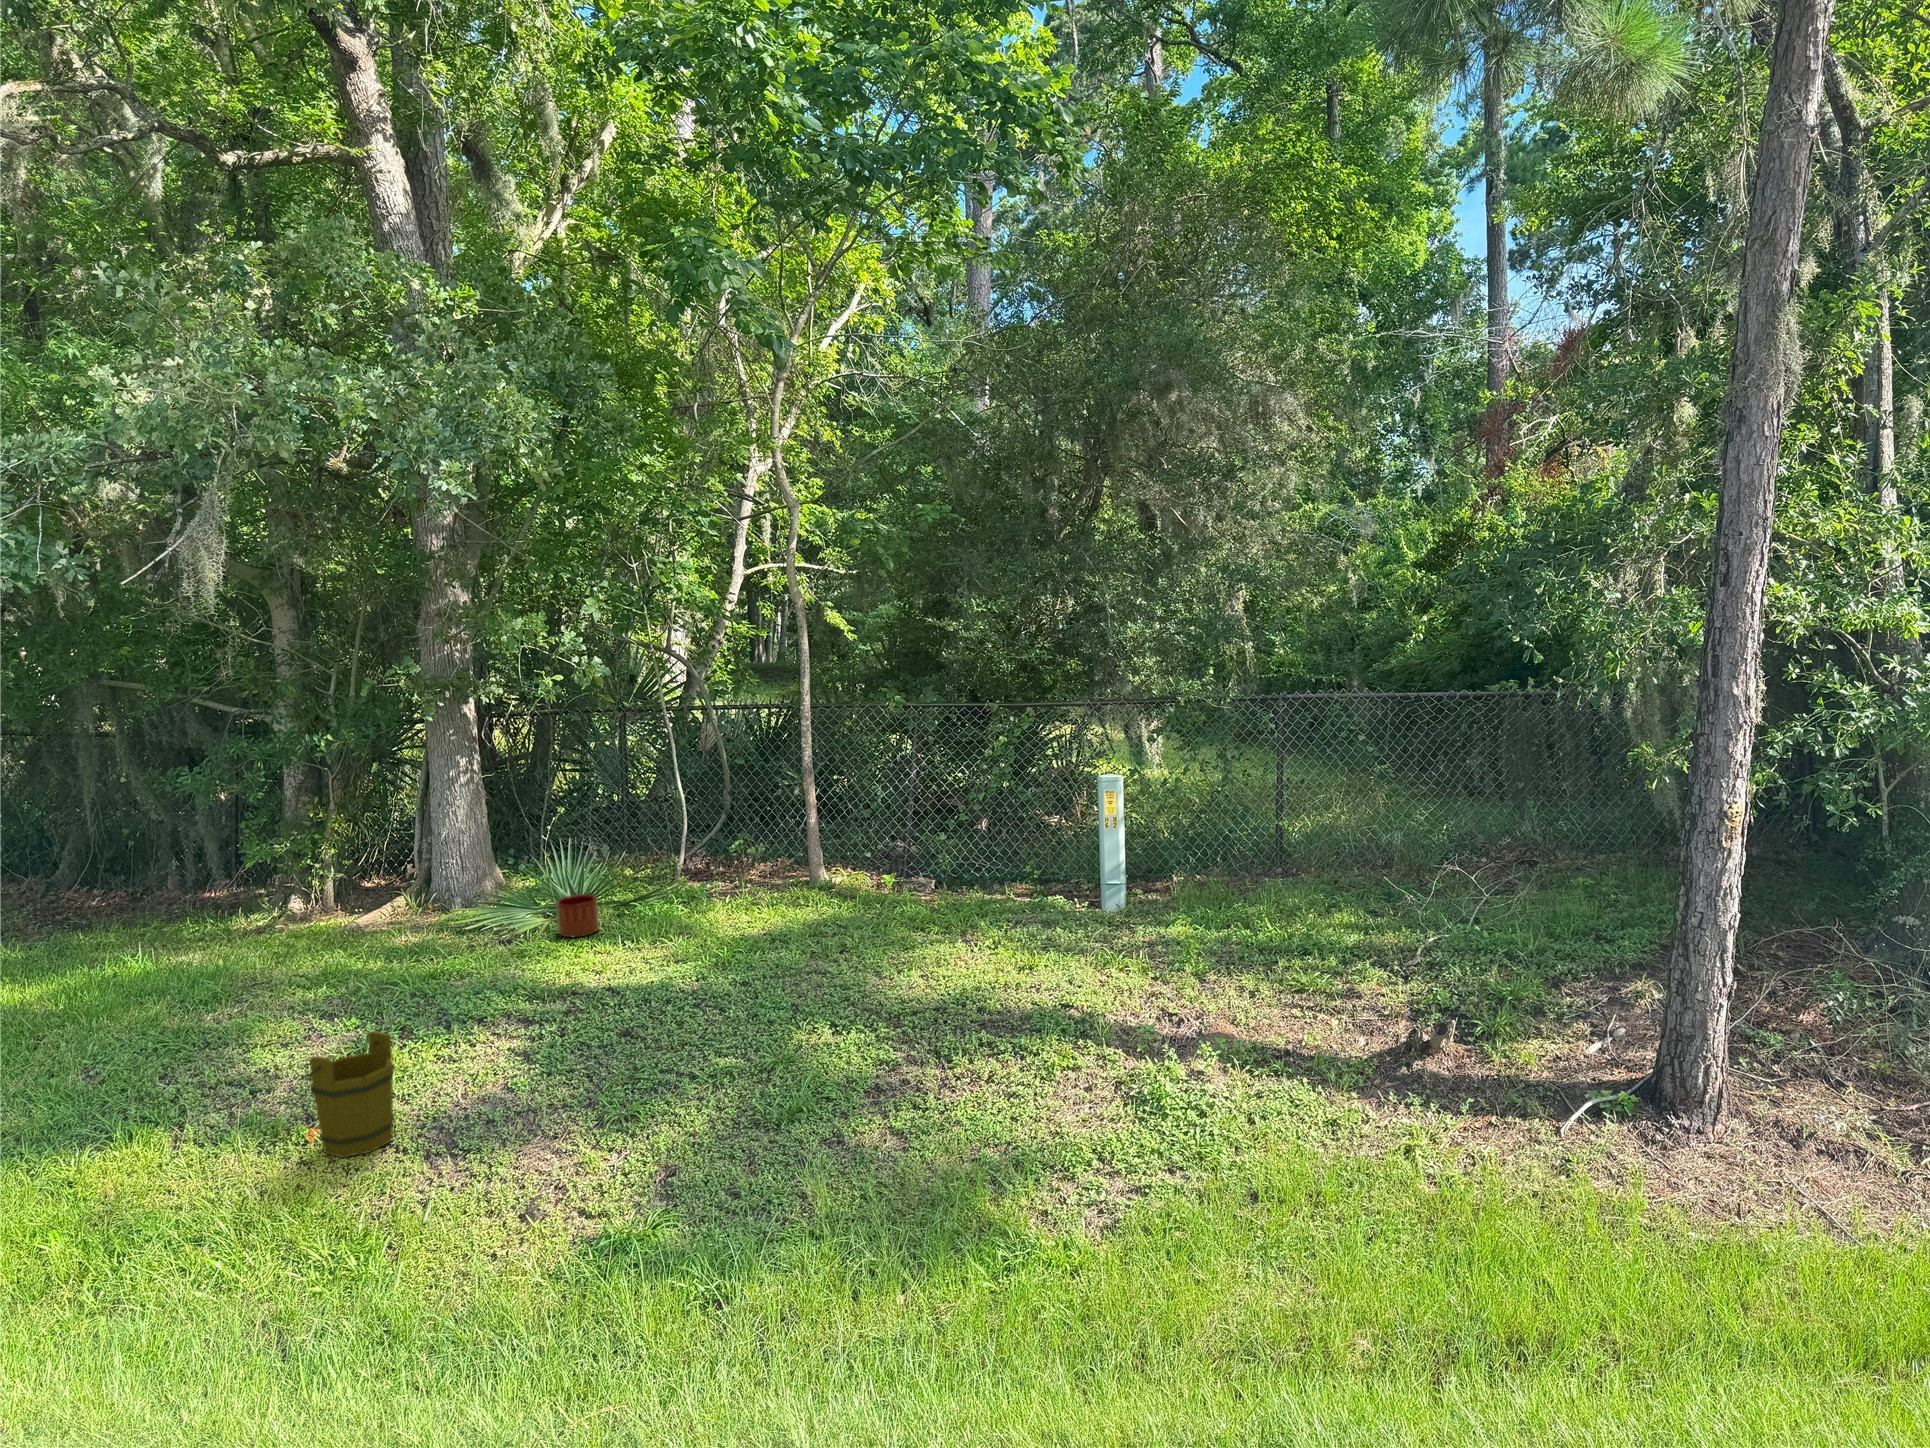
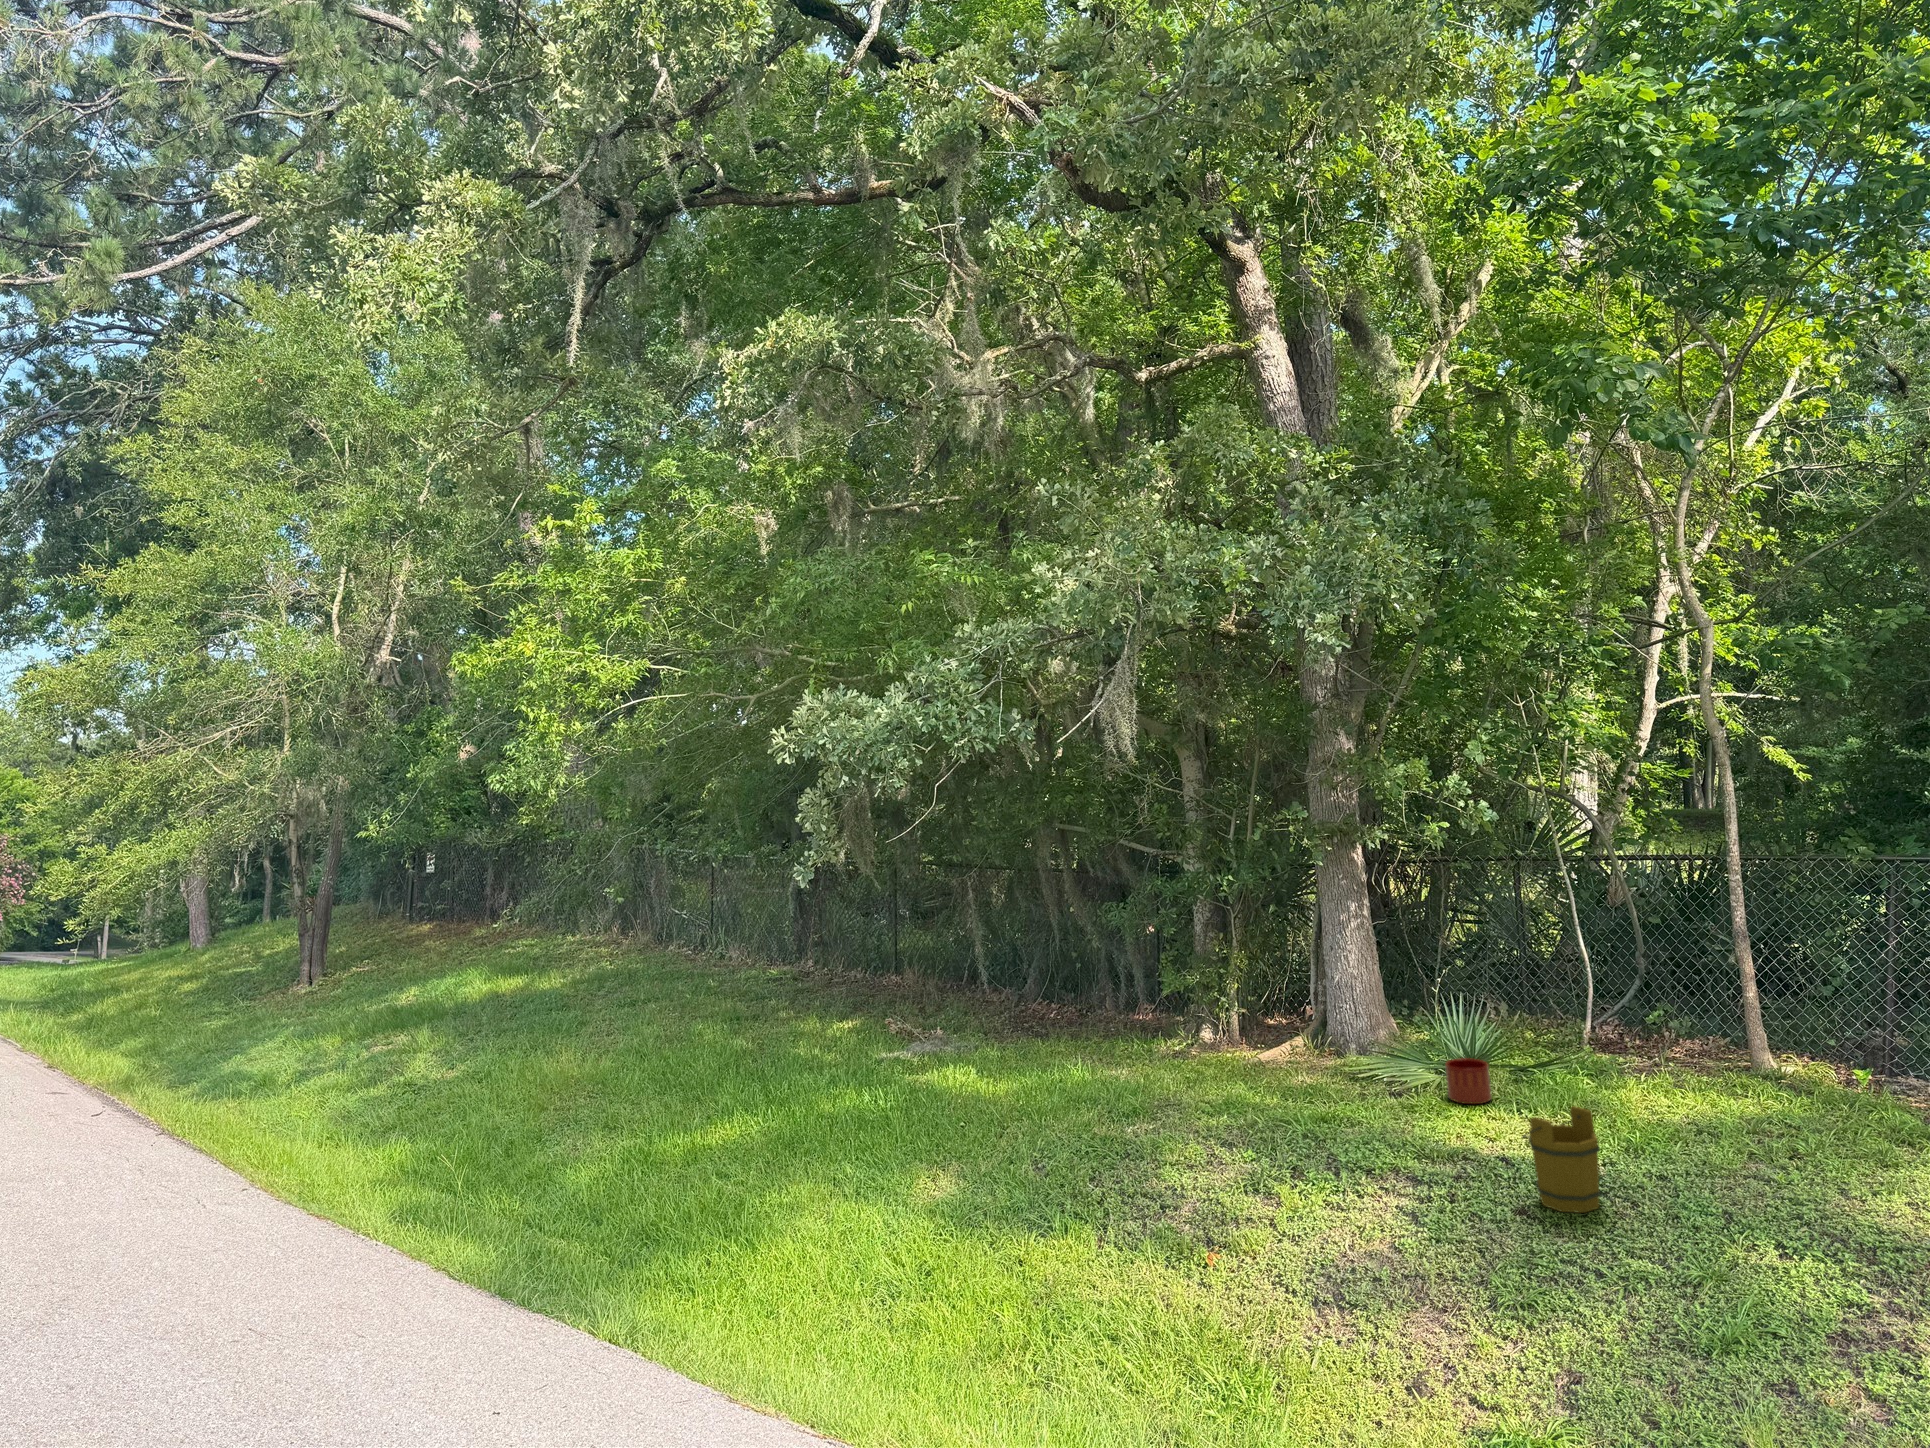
bucket: present [304,1031,395,1157] -> present [1523,1106,1601,1213]

